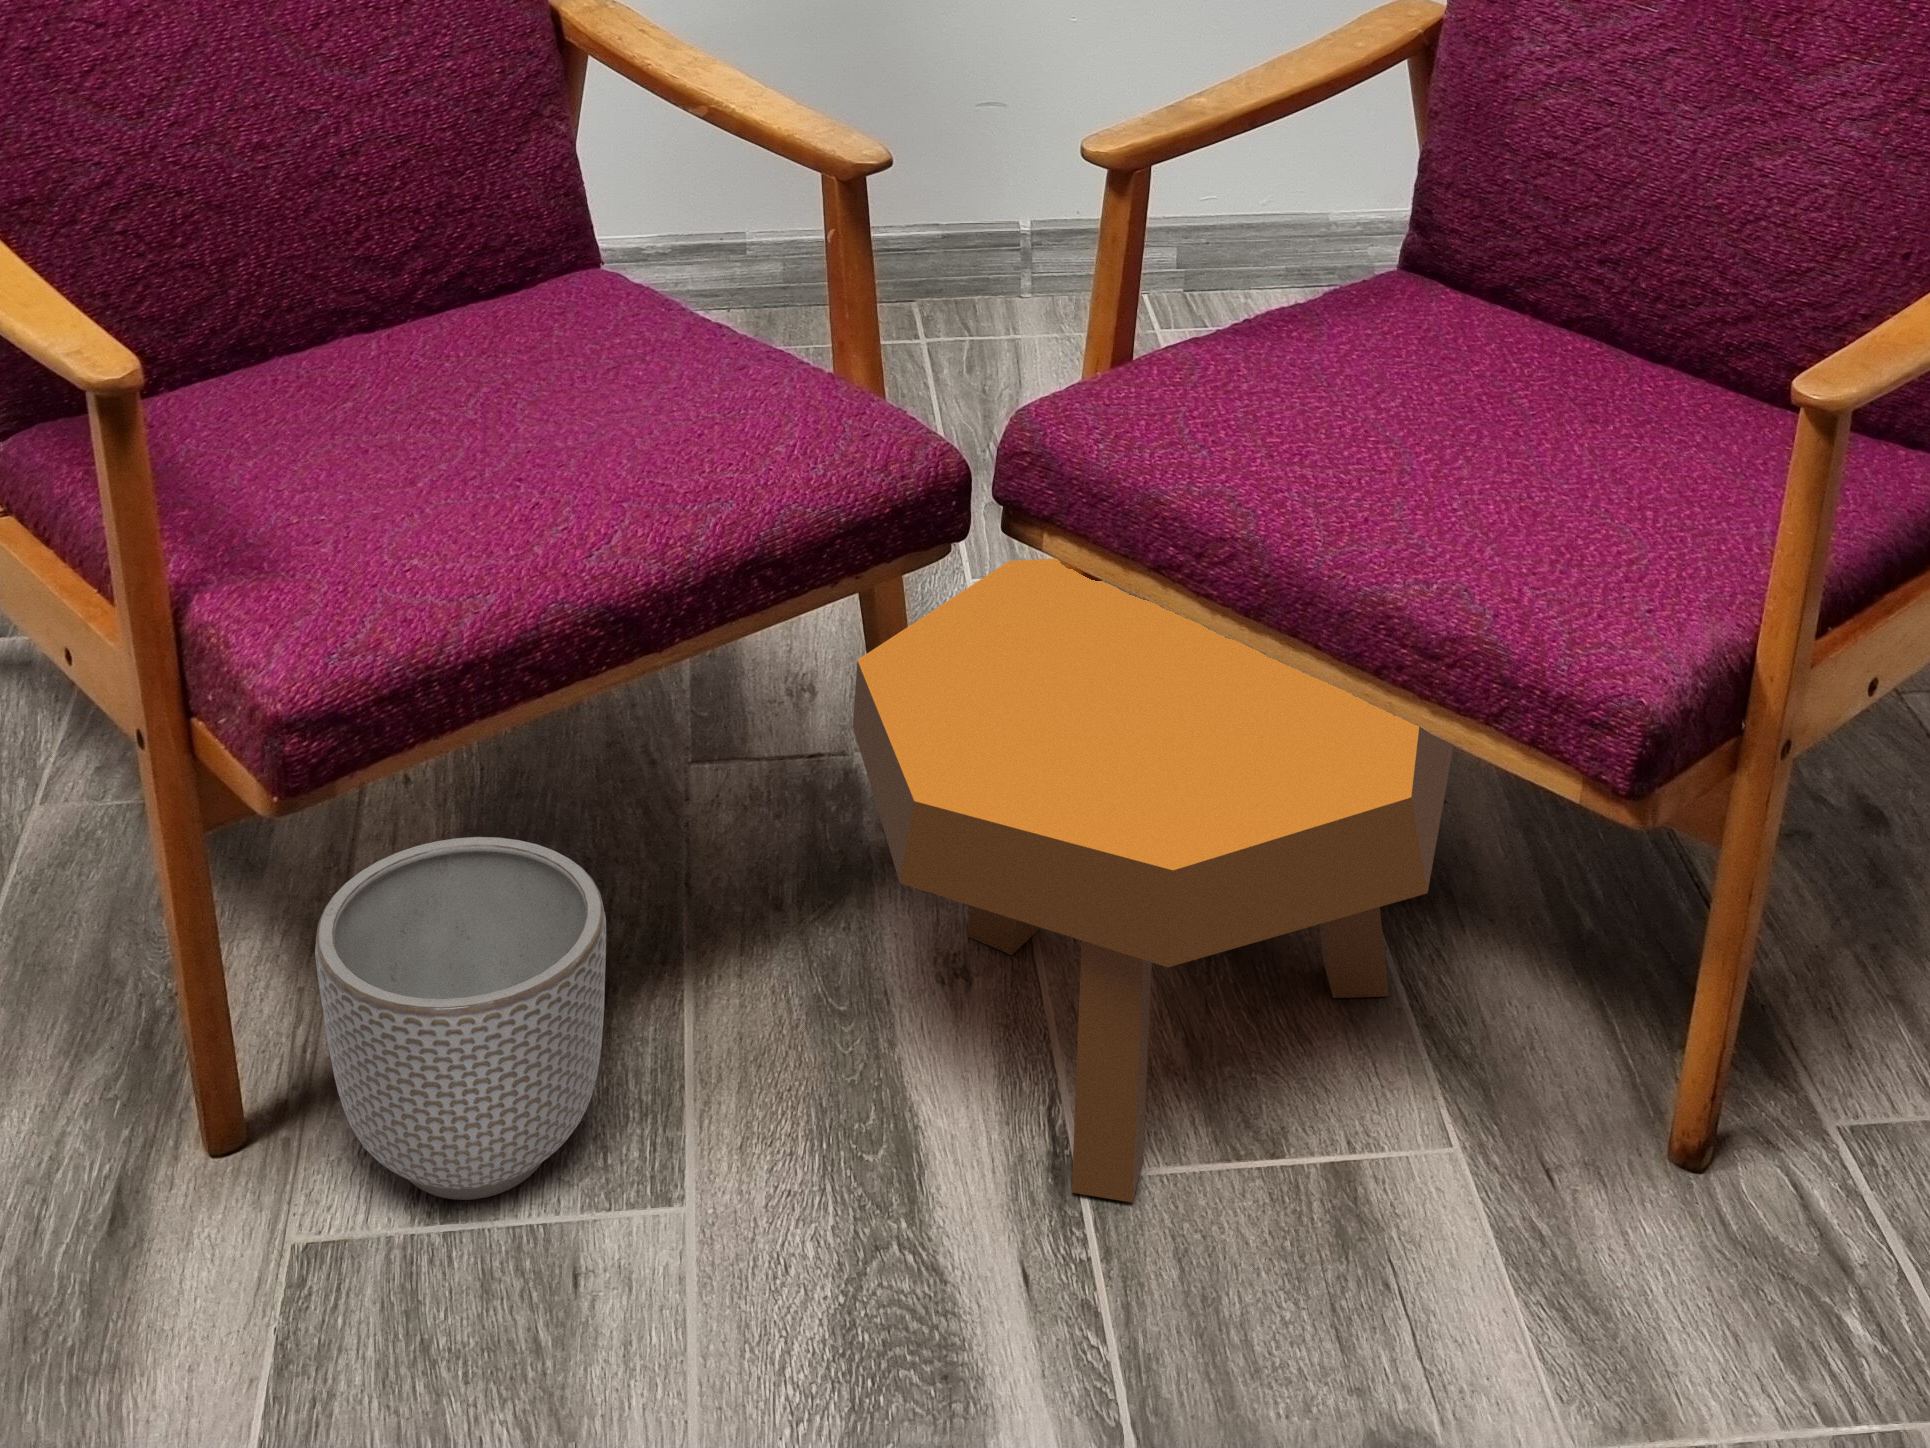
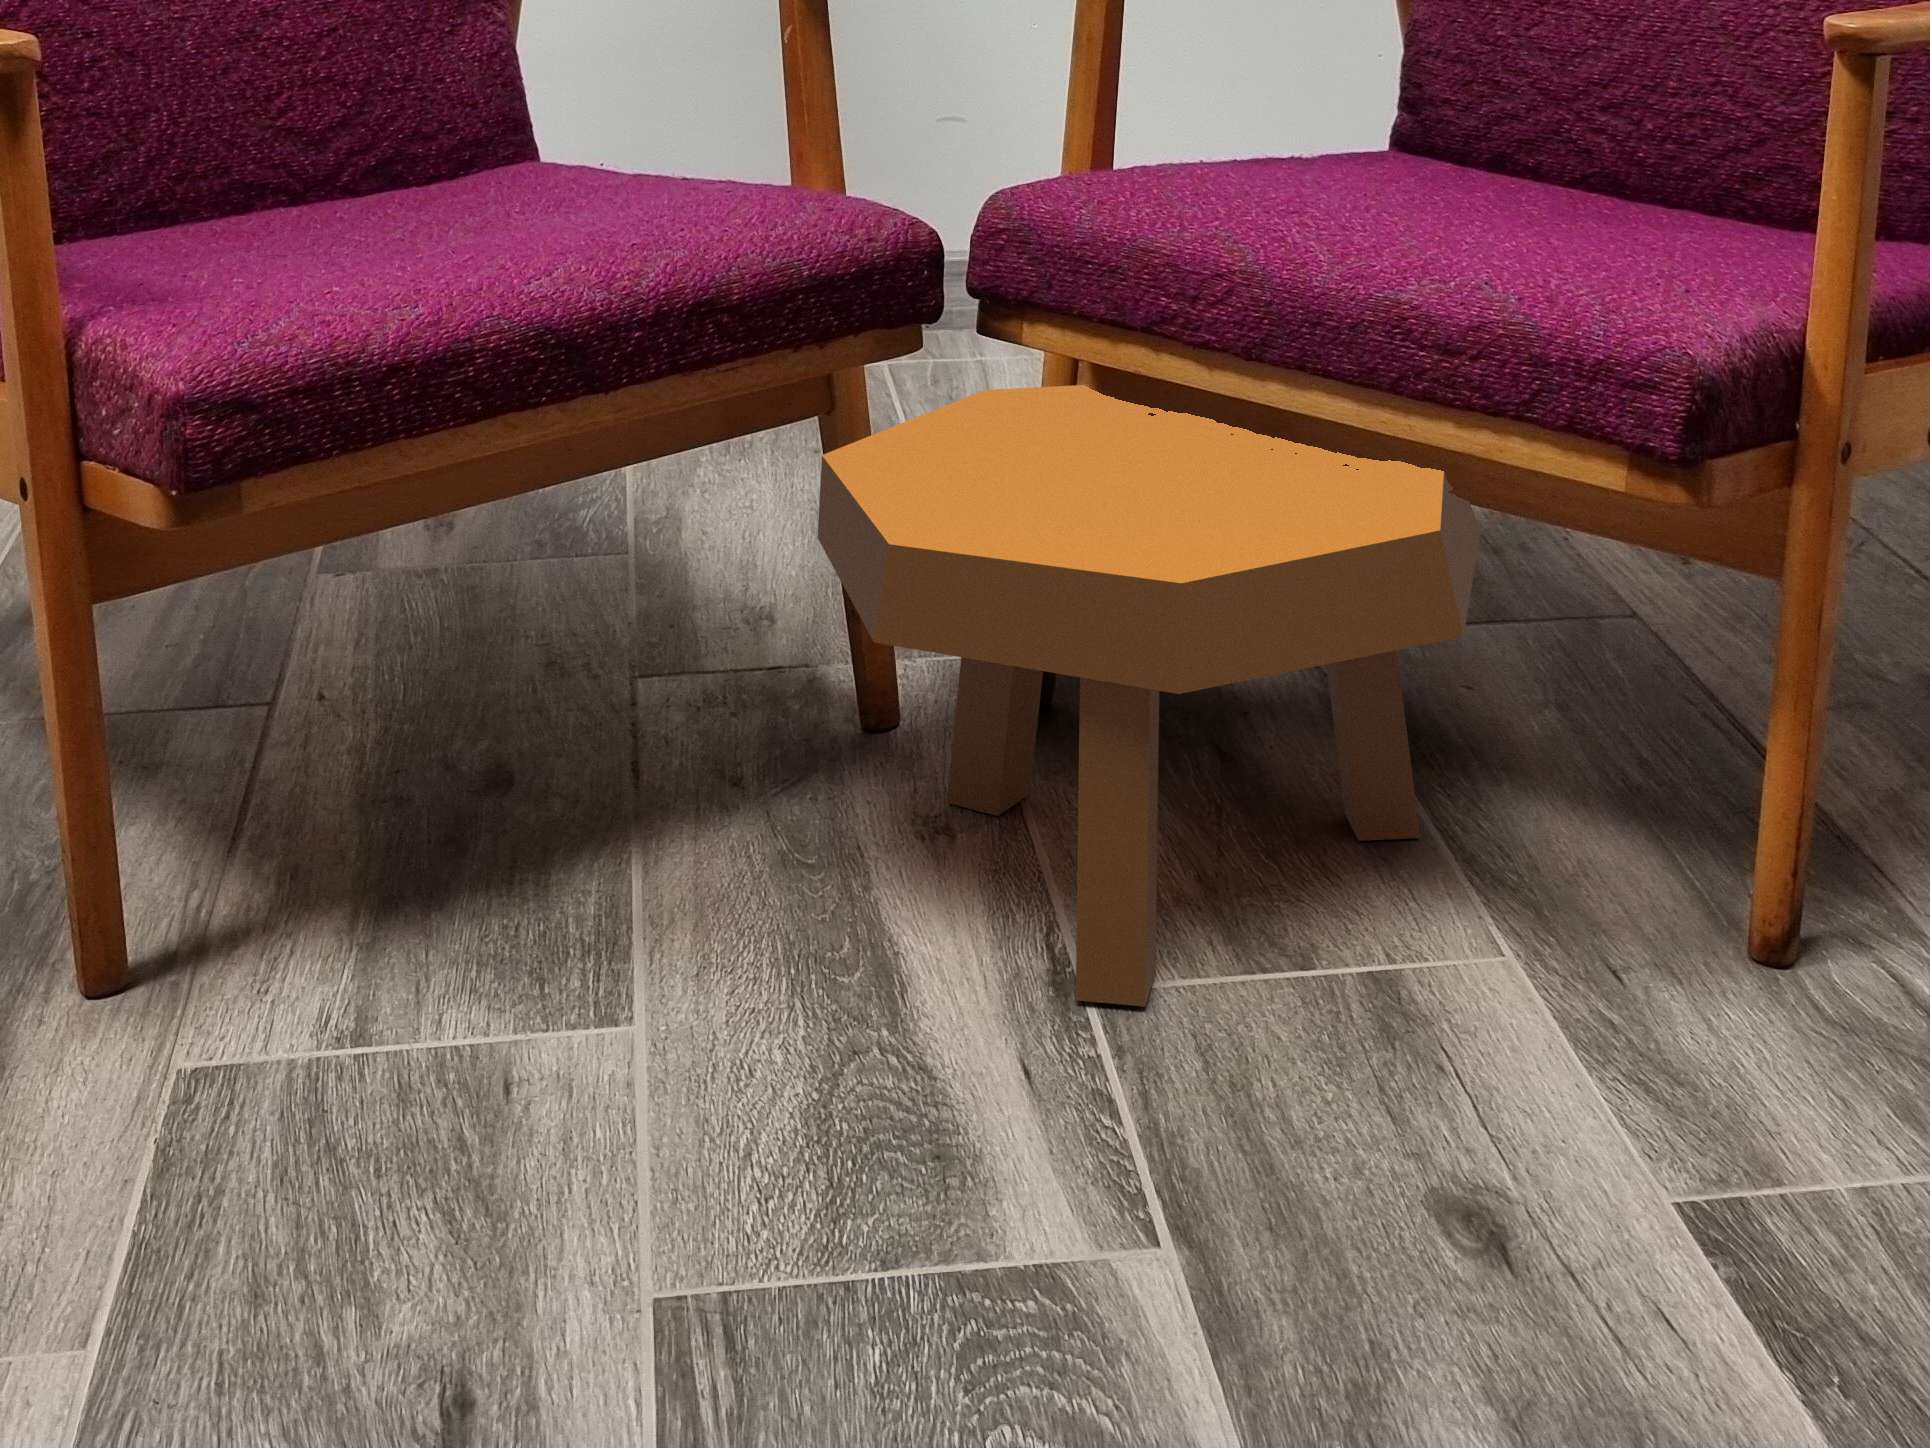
planter: present [315,837,606,1200] -> none [215,631,543,1024]

